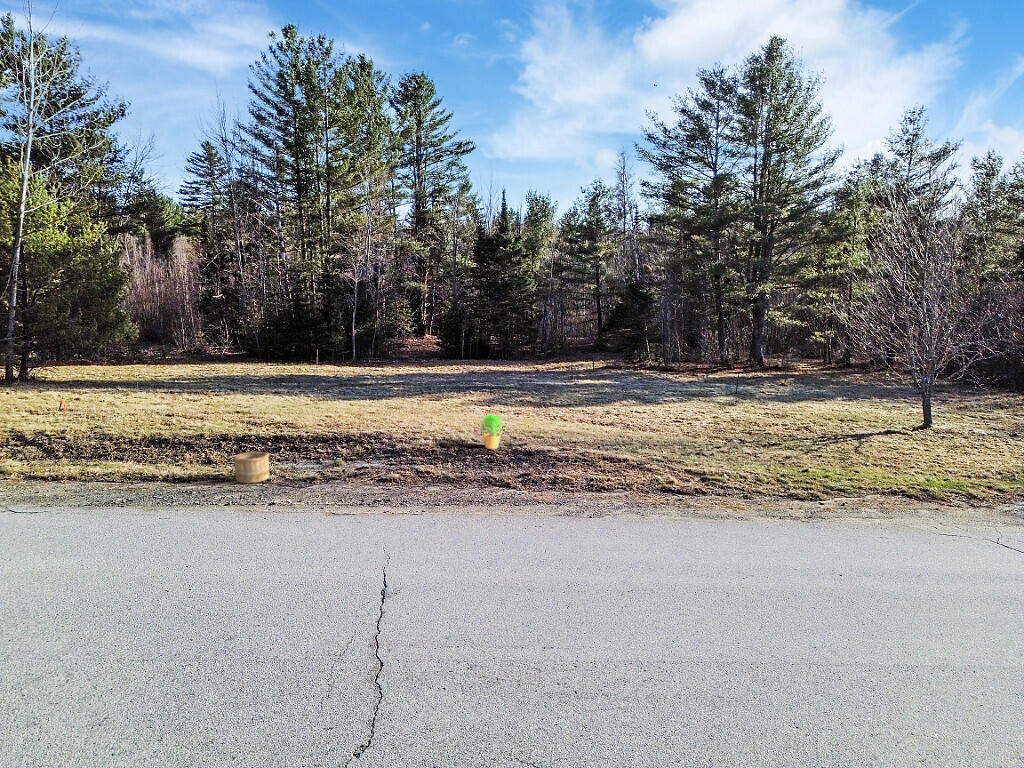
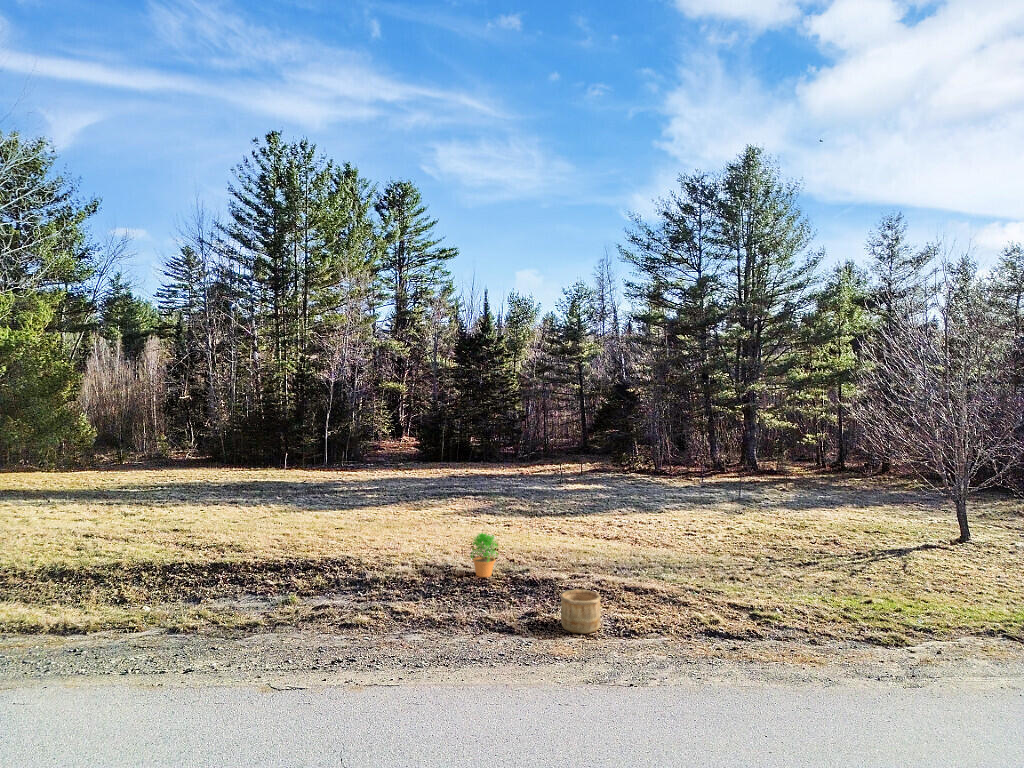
wooden bucket: present [234,451,269,483] -> present [560,589,601,633]

